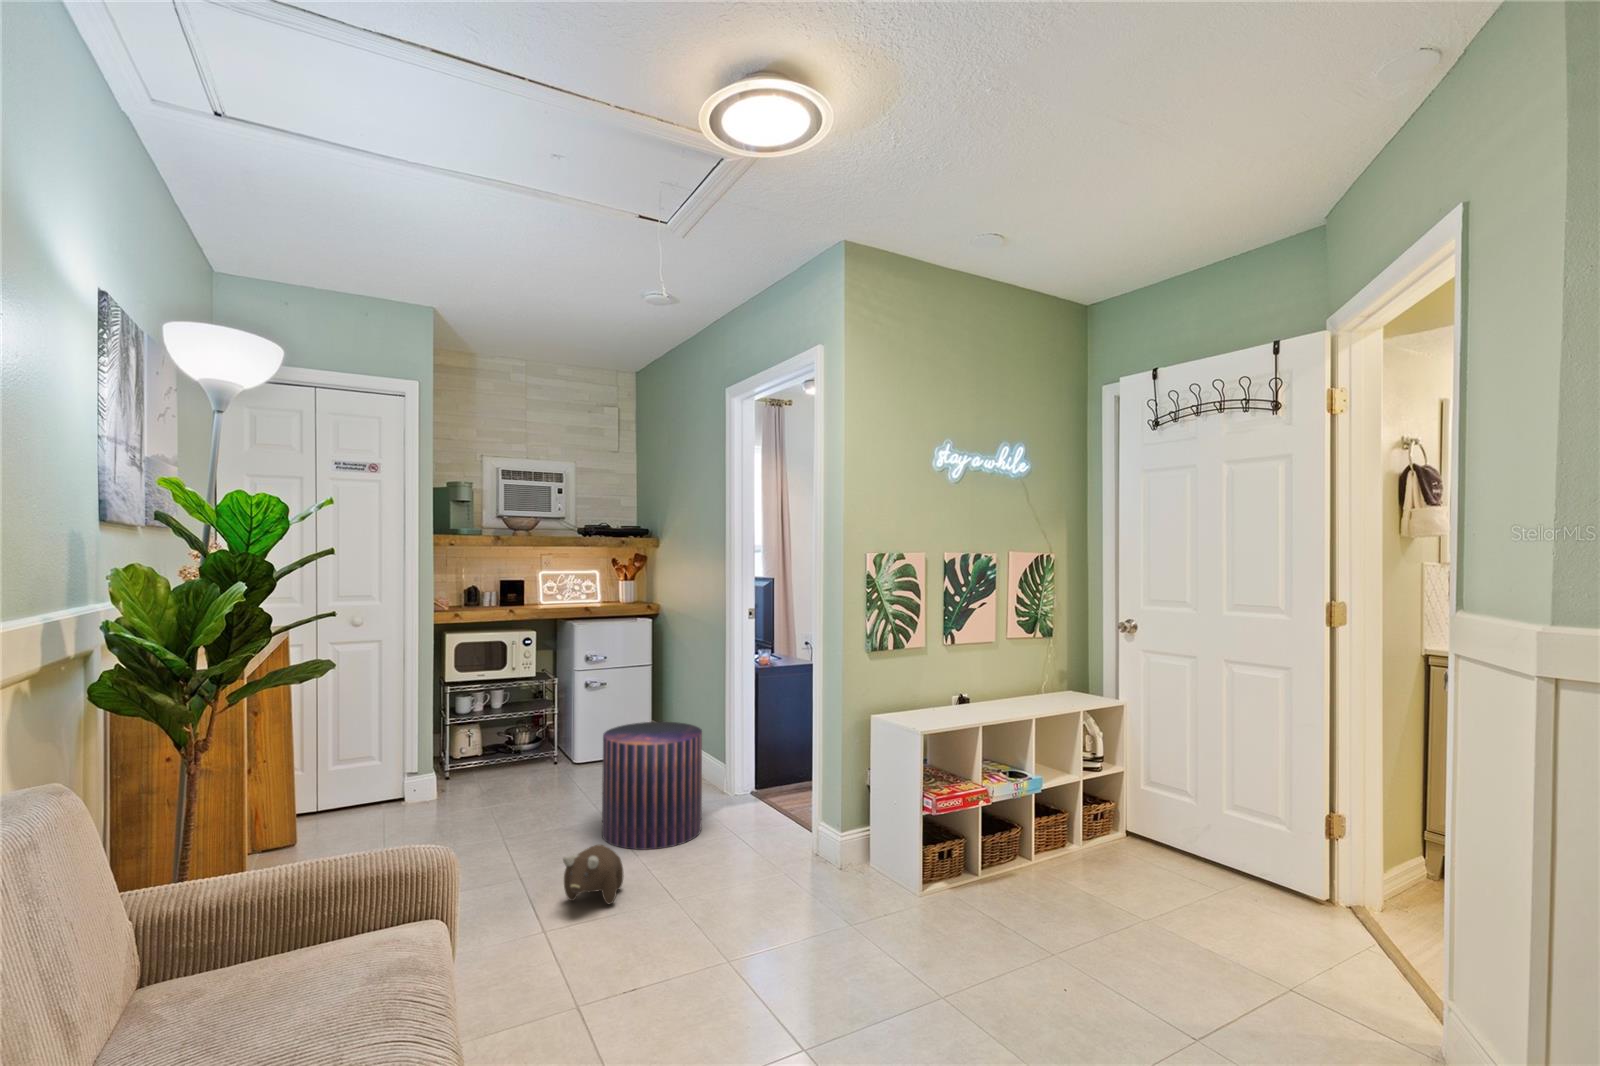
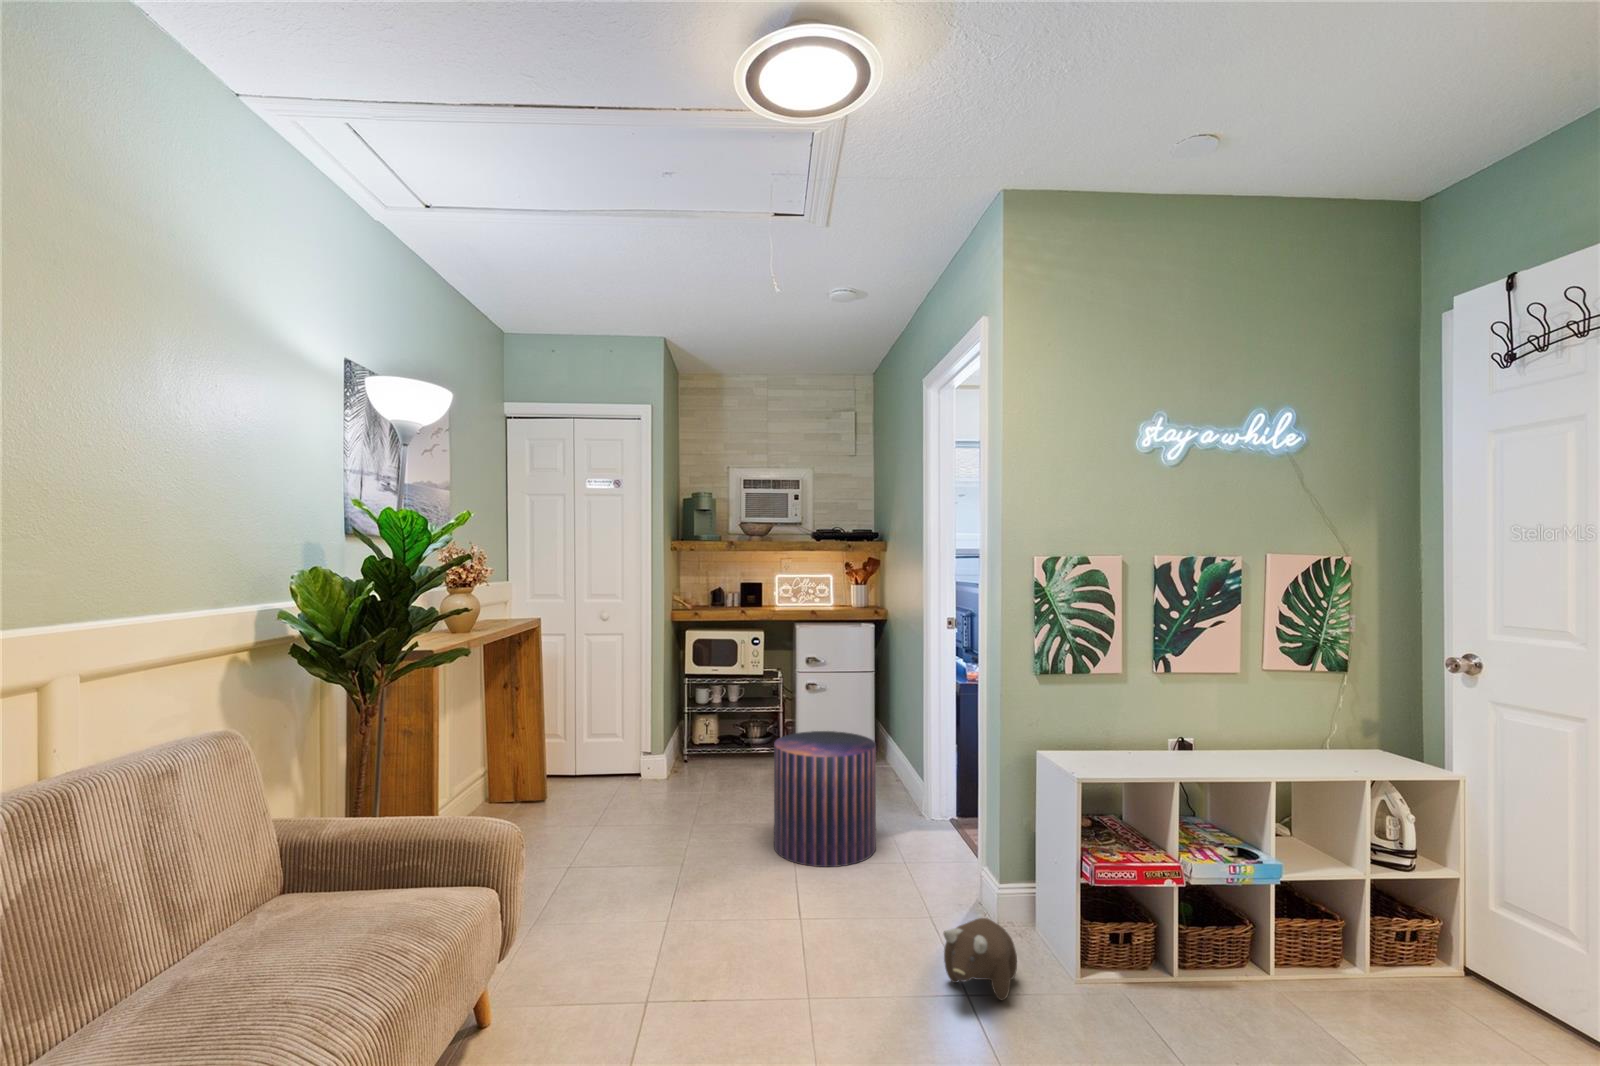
plush toy: present [563,845,623,904] -> present [943,918,1017,1000]

